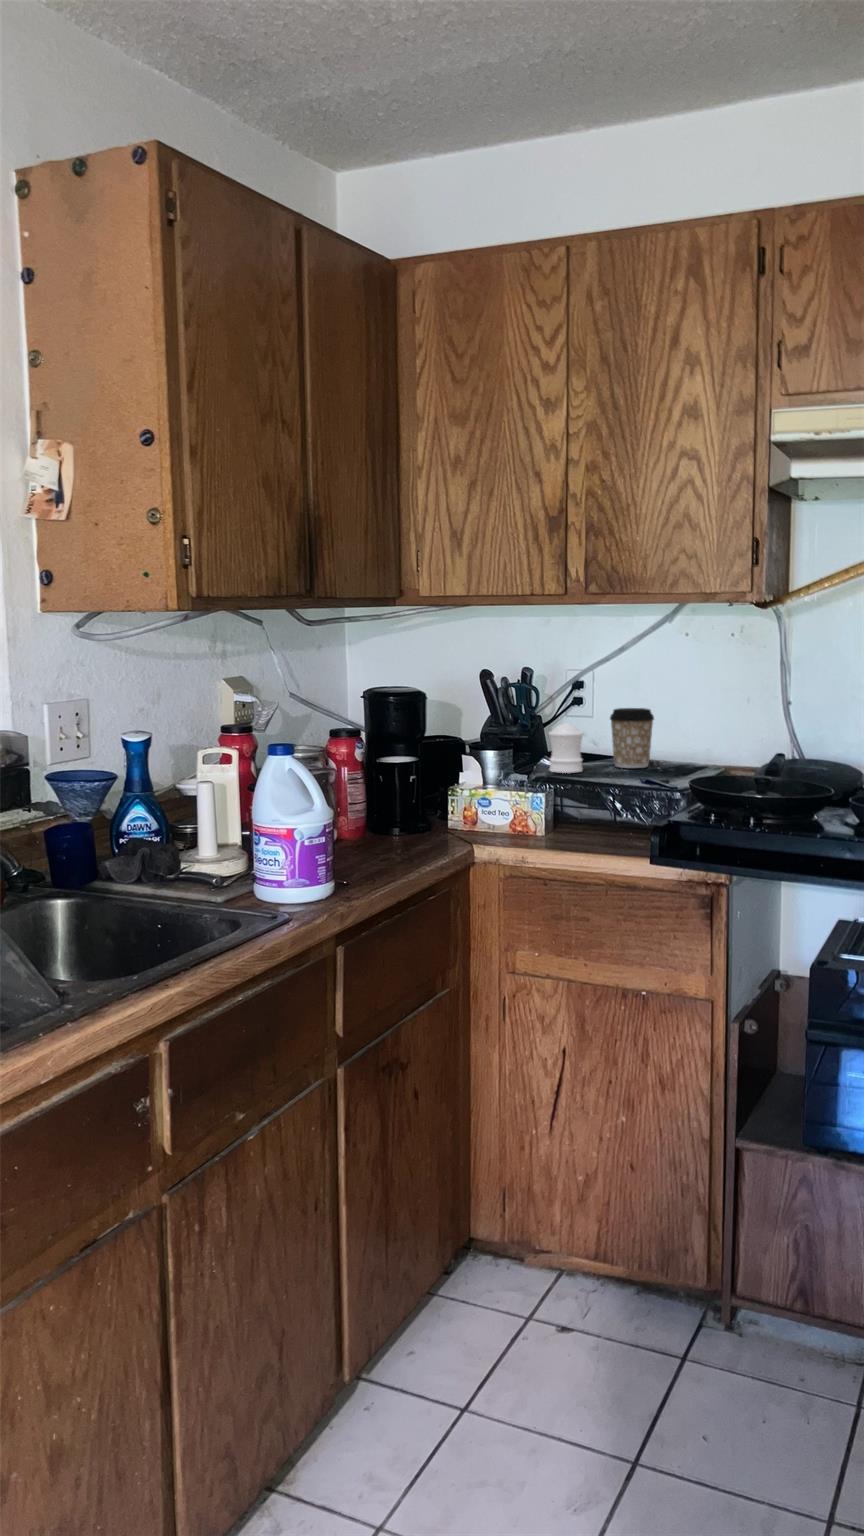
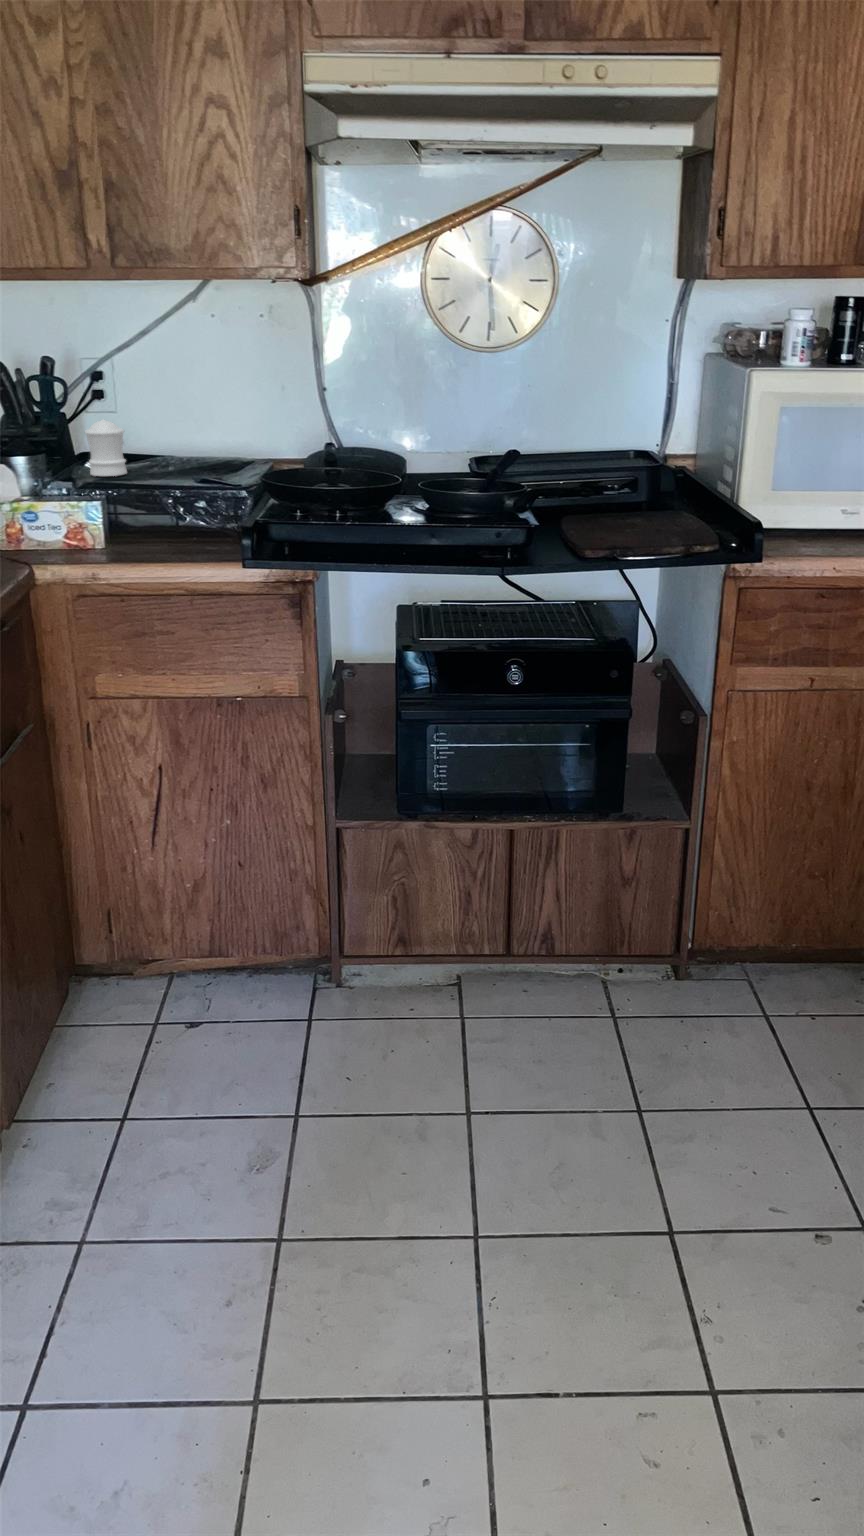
coffee cup: present [610,708,654,768] -> none [146,400,195,467]

